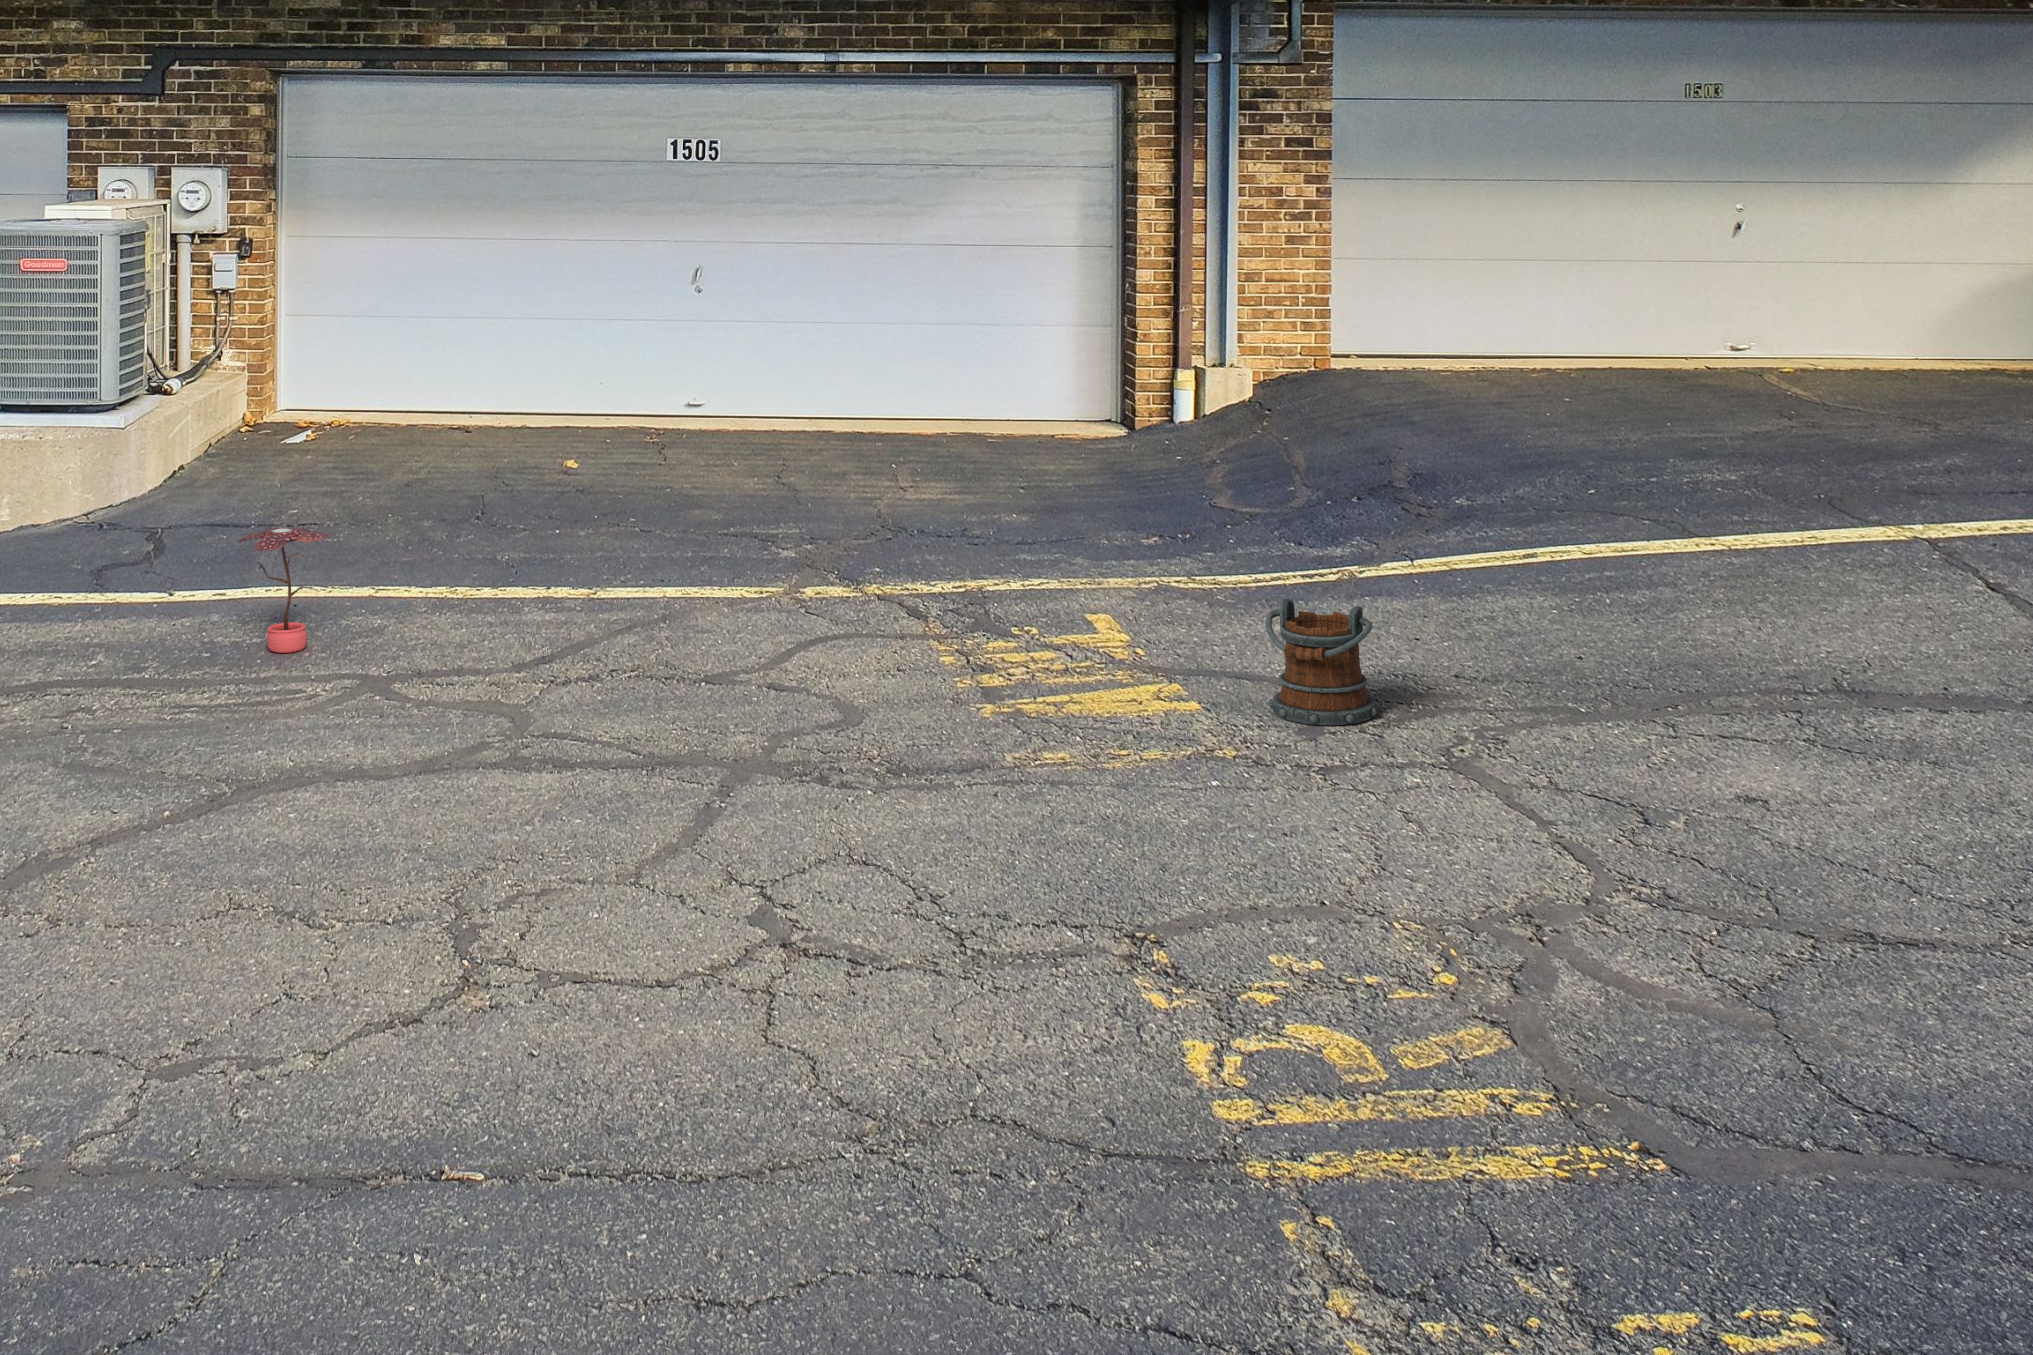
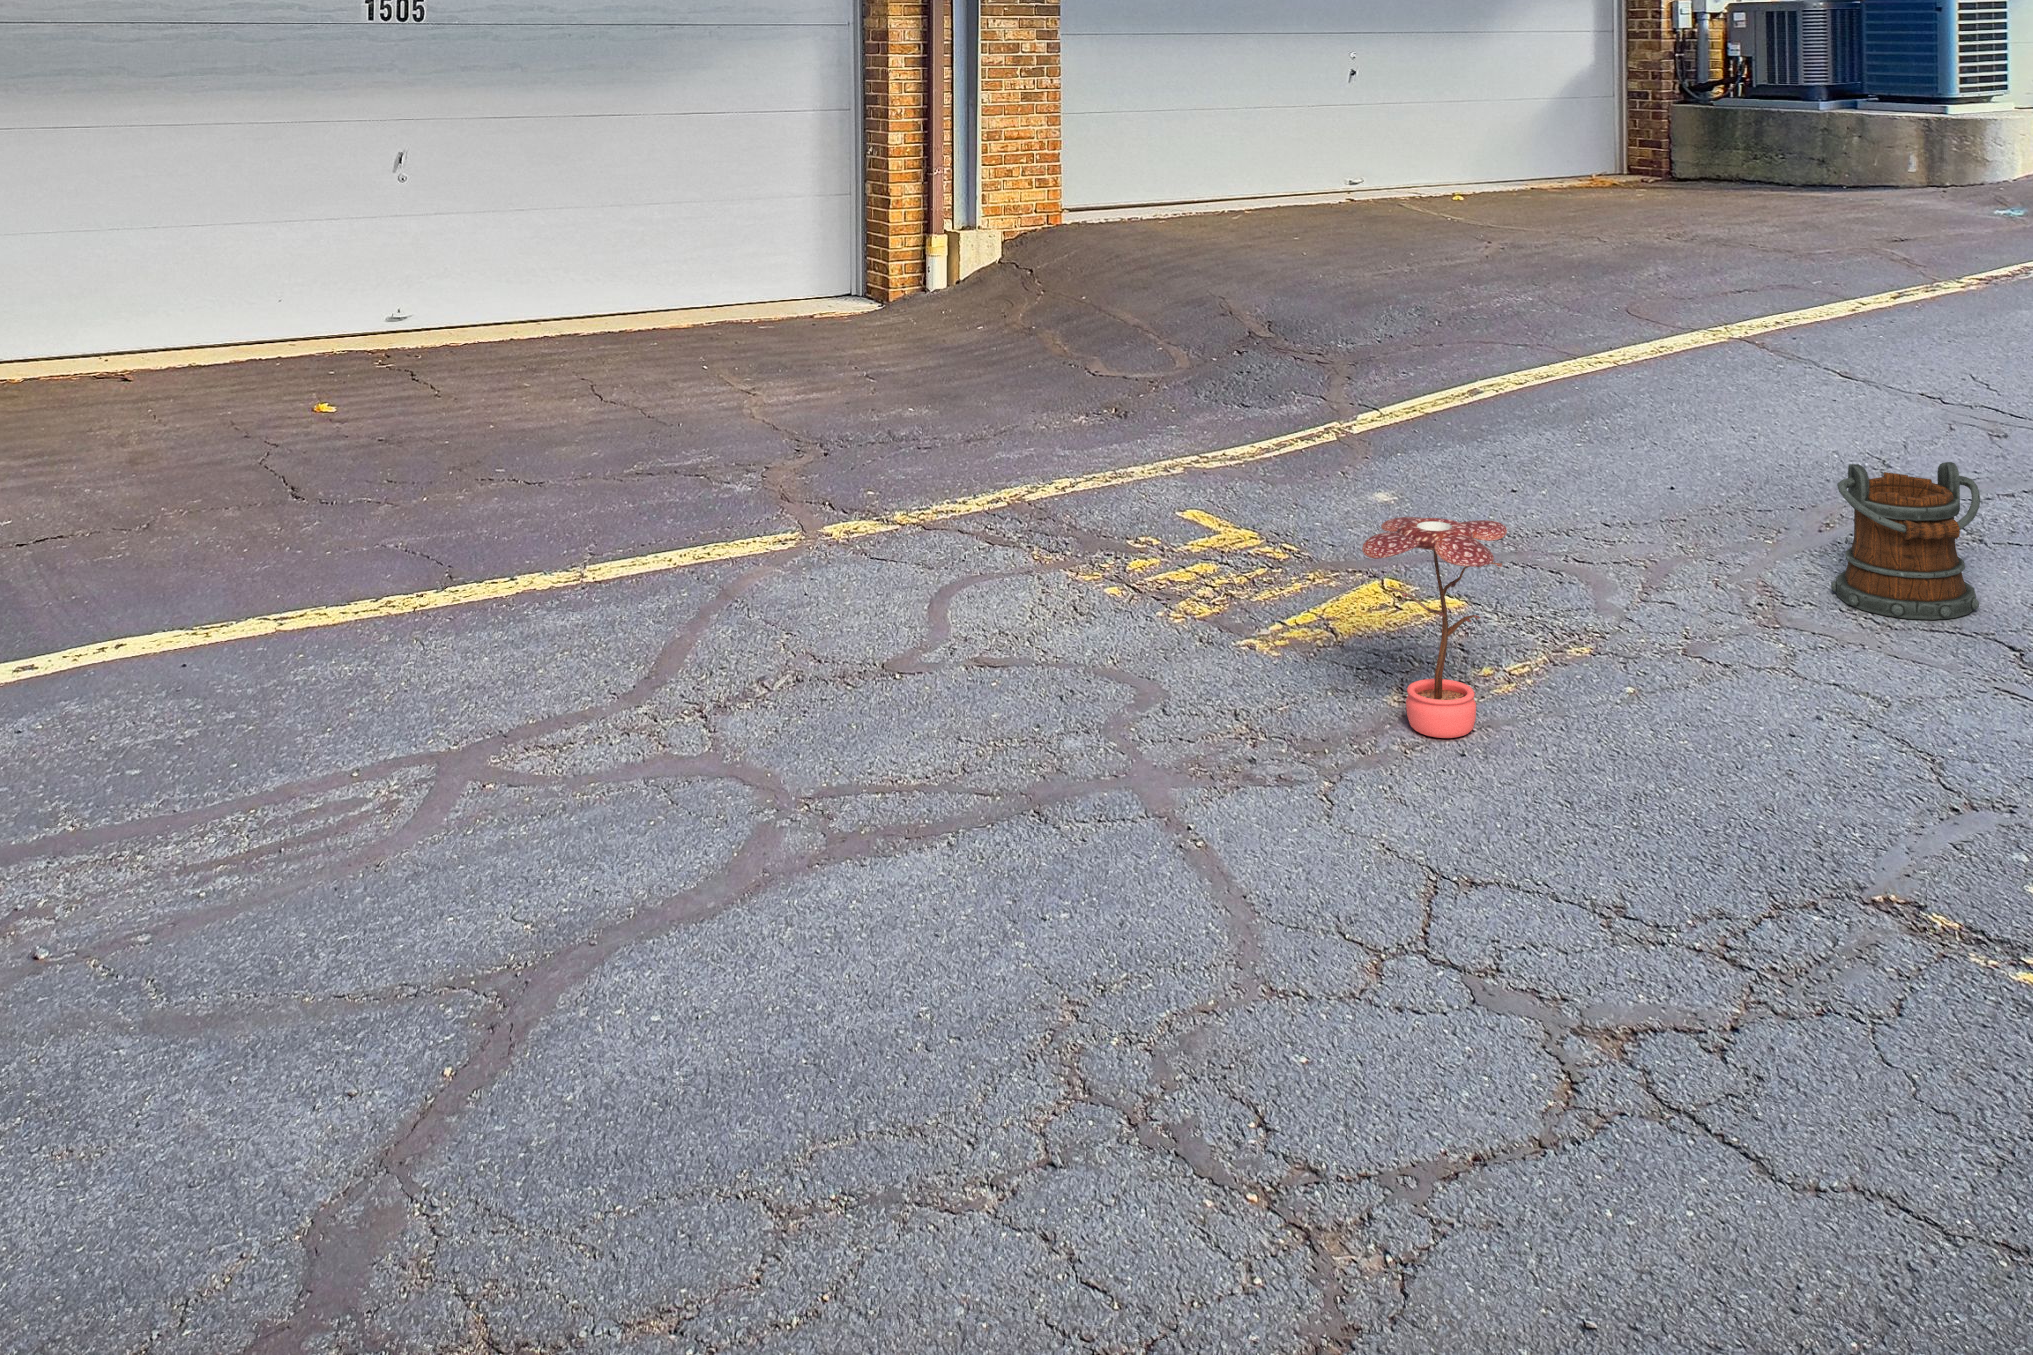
potted plant: present [238,527,329,653] -> present [1362,517,1507,738]

